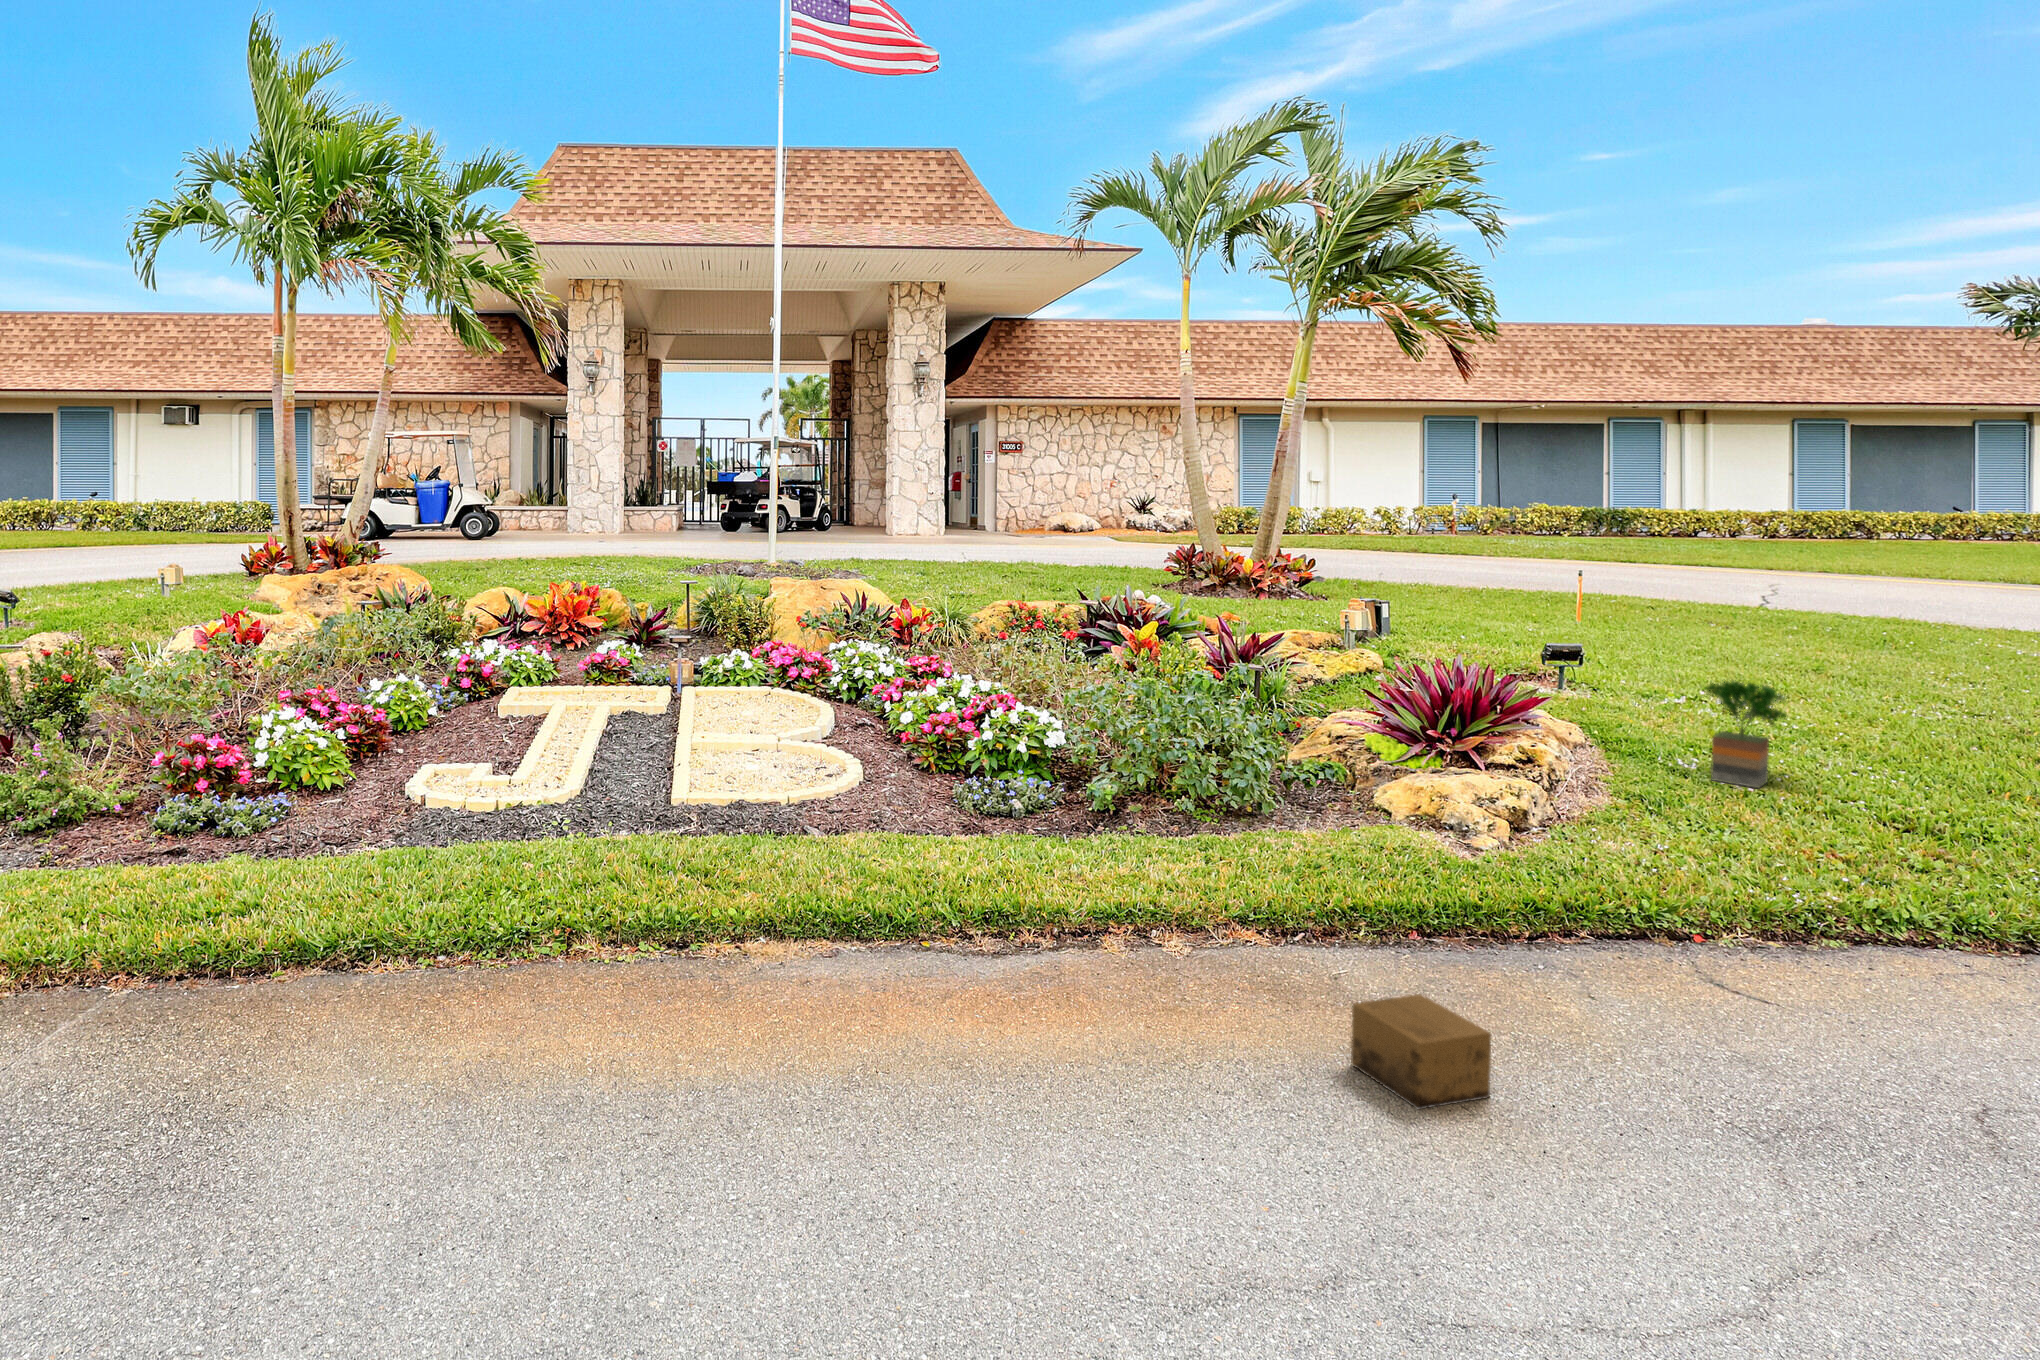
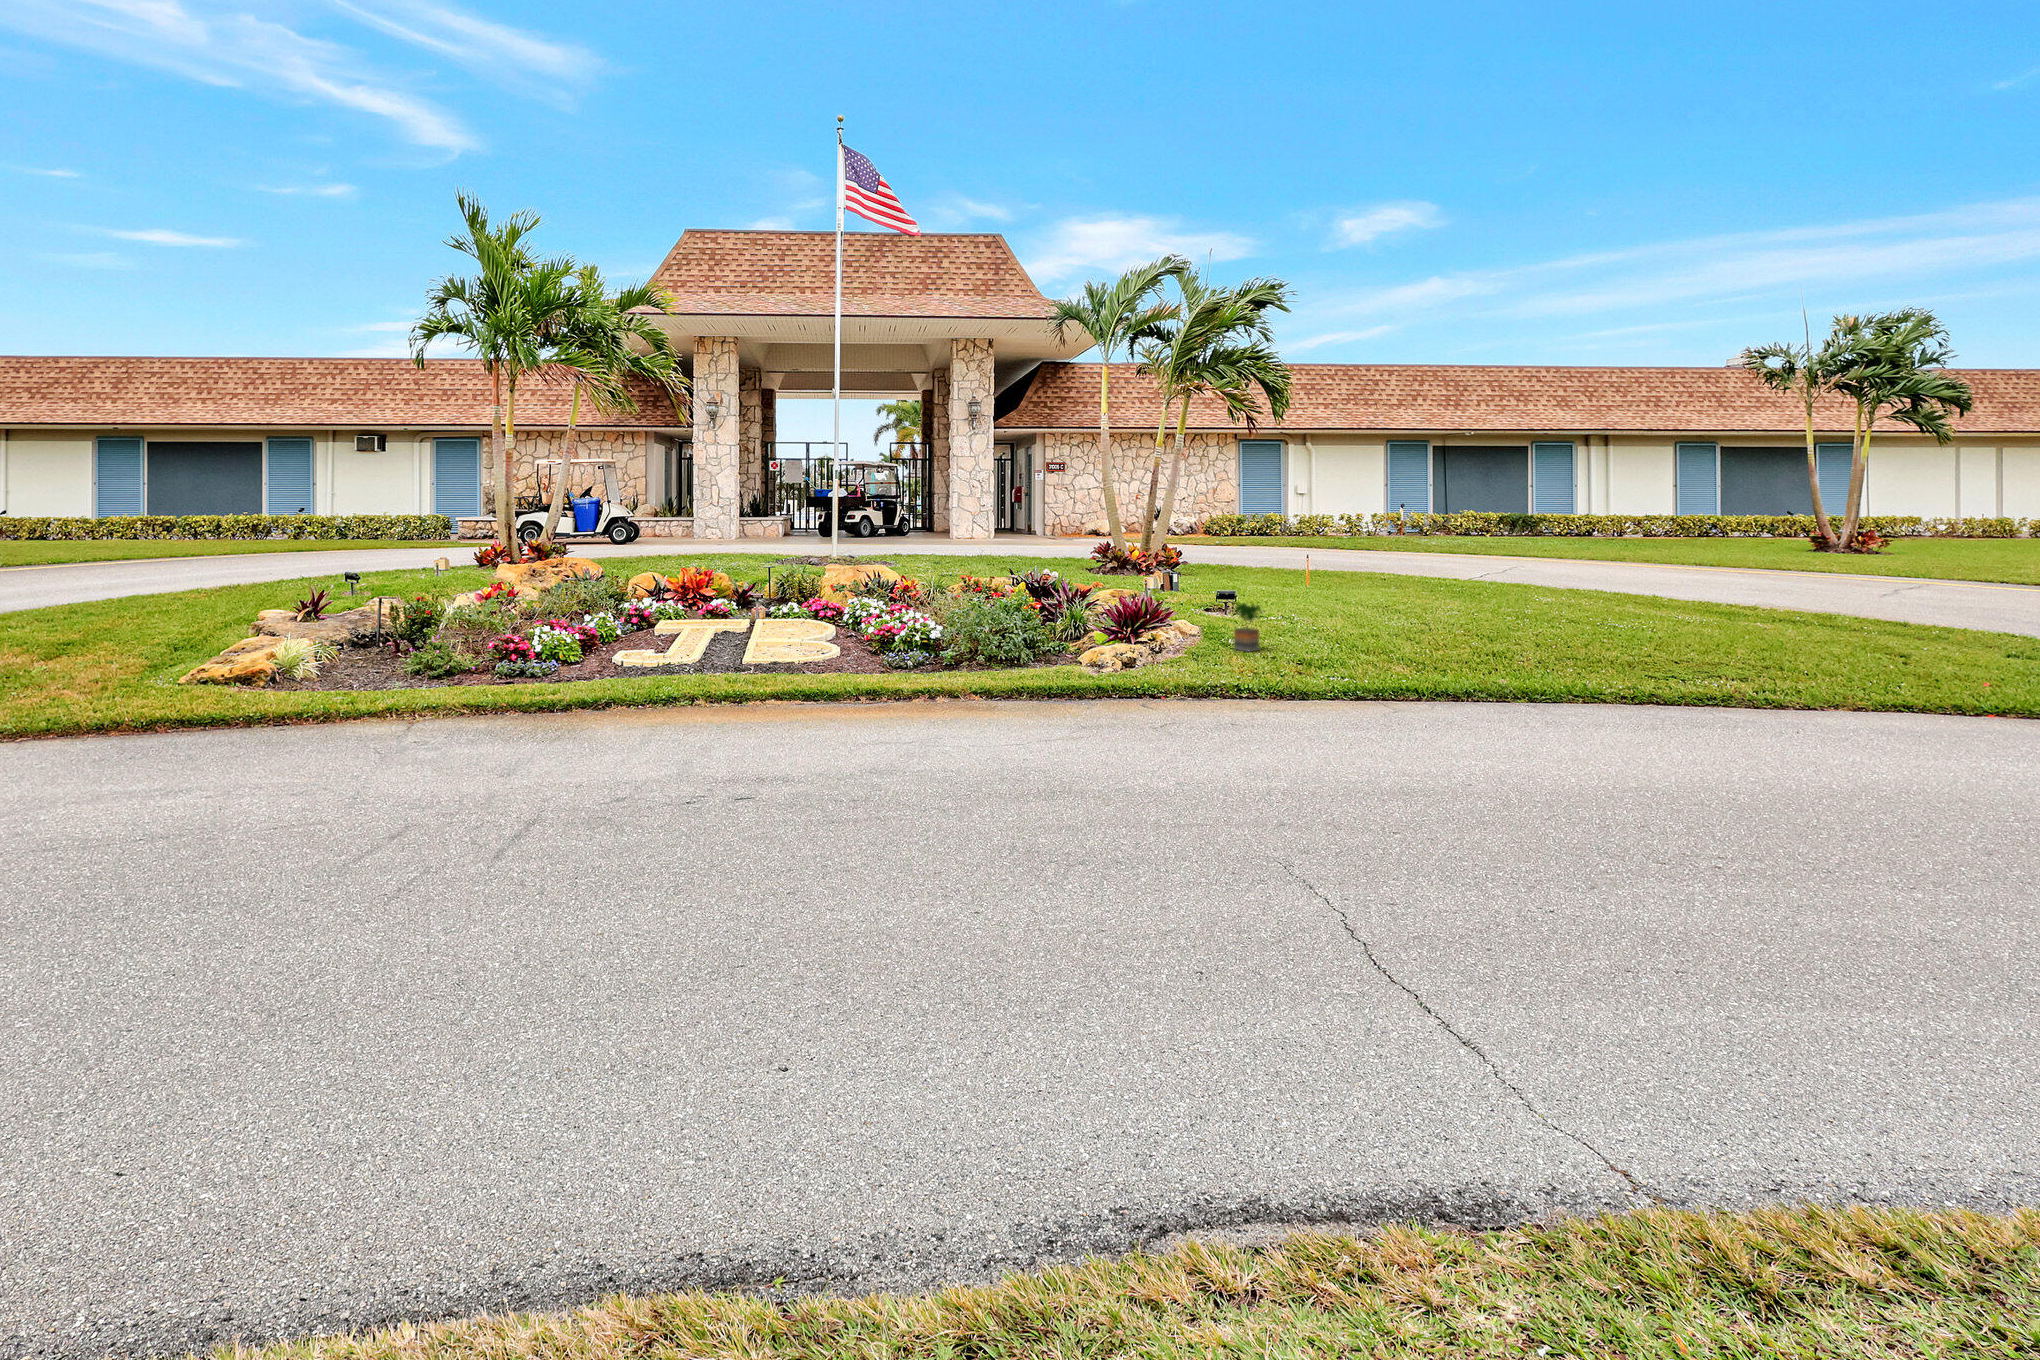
cardboard box: present [1351,994,1491,1109] -> none [960,692,996,720]

